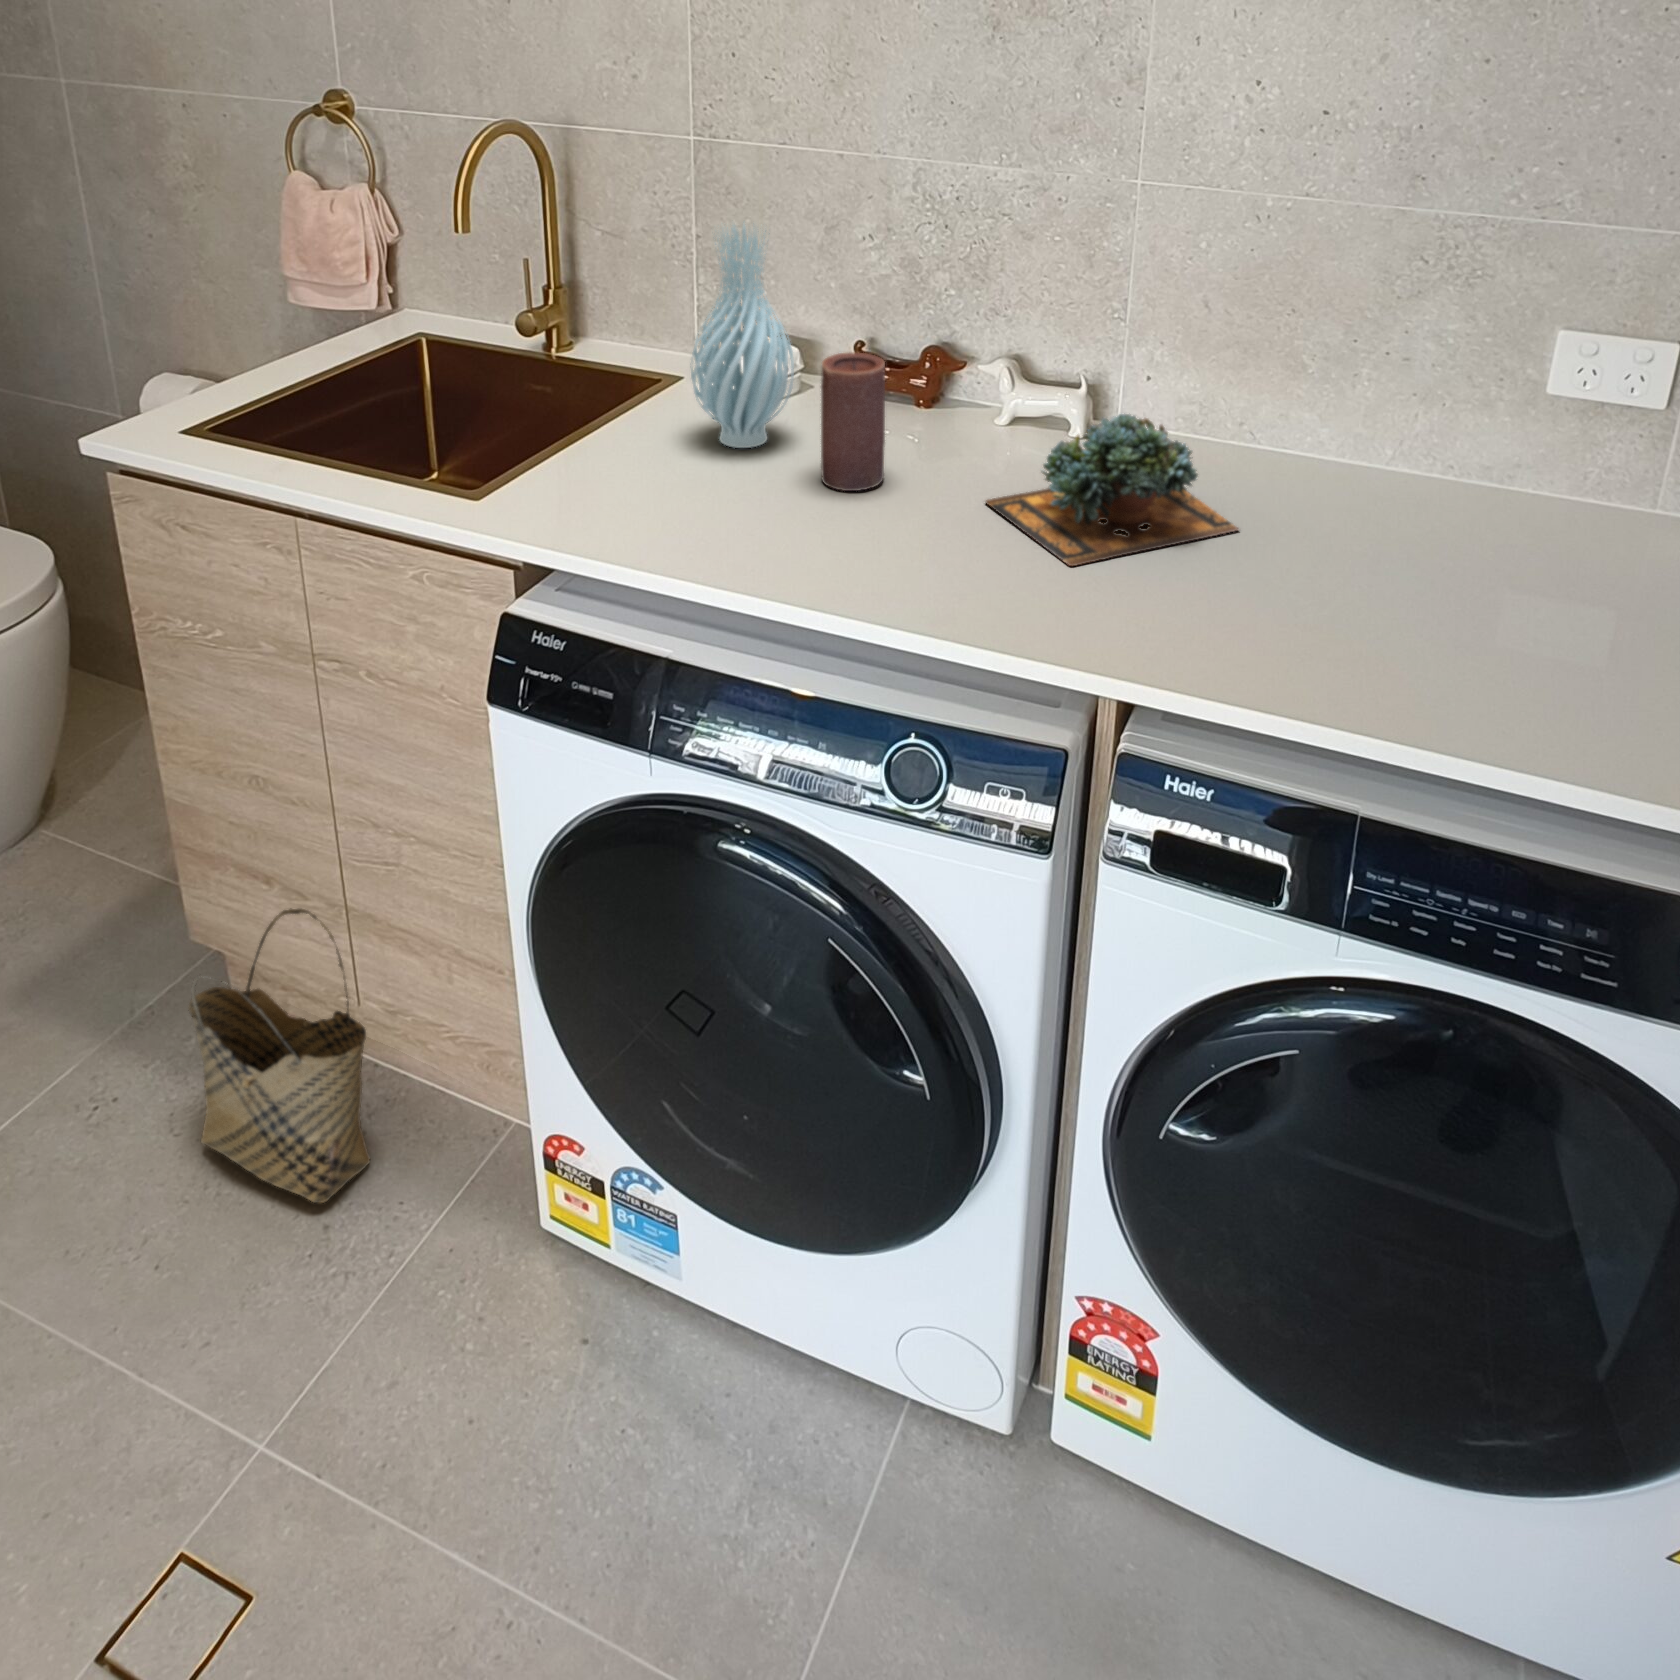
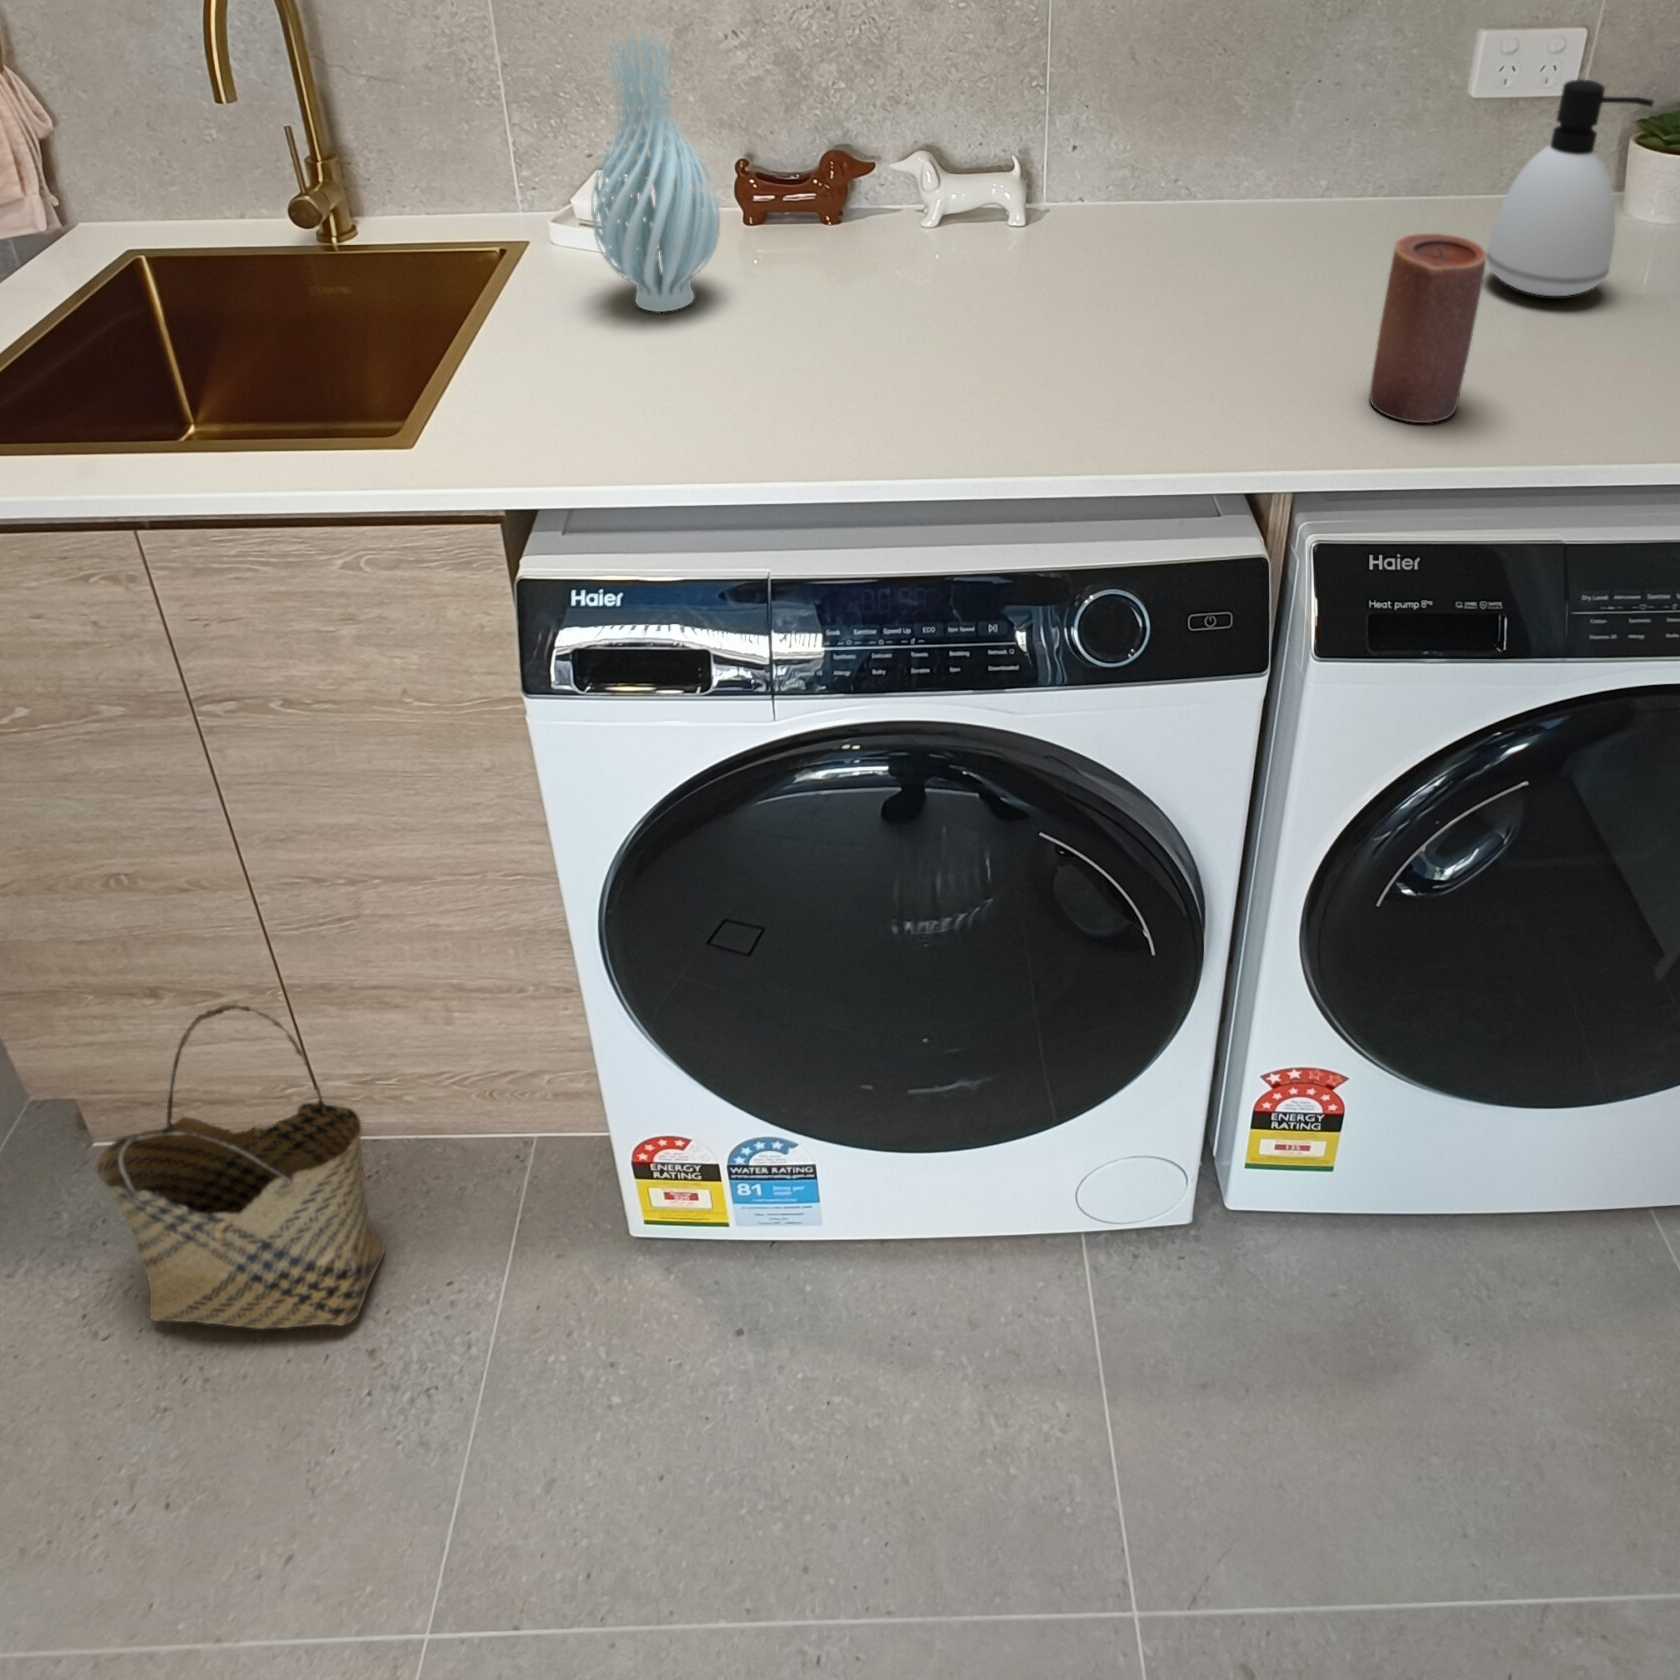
candle: present [821,352,885,491] -> present [1370,234,1487,423]
soap dispenser: none [1479,385,1642,600] -> present [1487,79,1654,296]
succulent plant: present [986,414,1240,566] -> none [990,186,1254,363]

